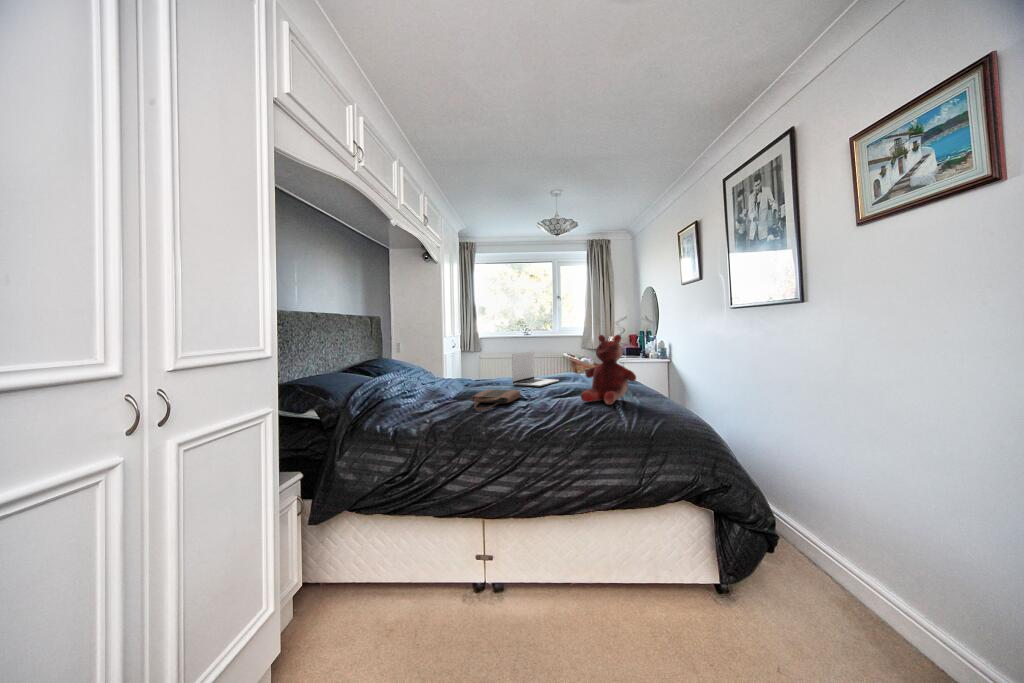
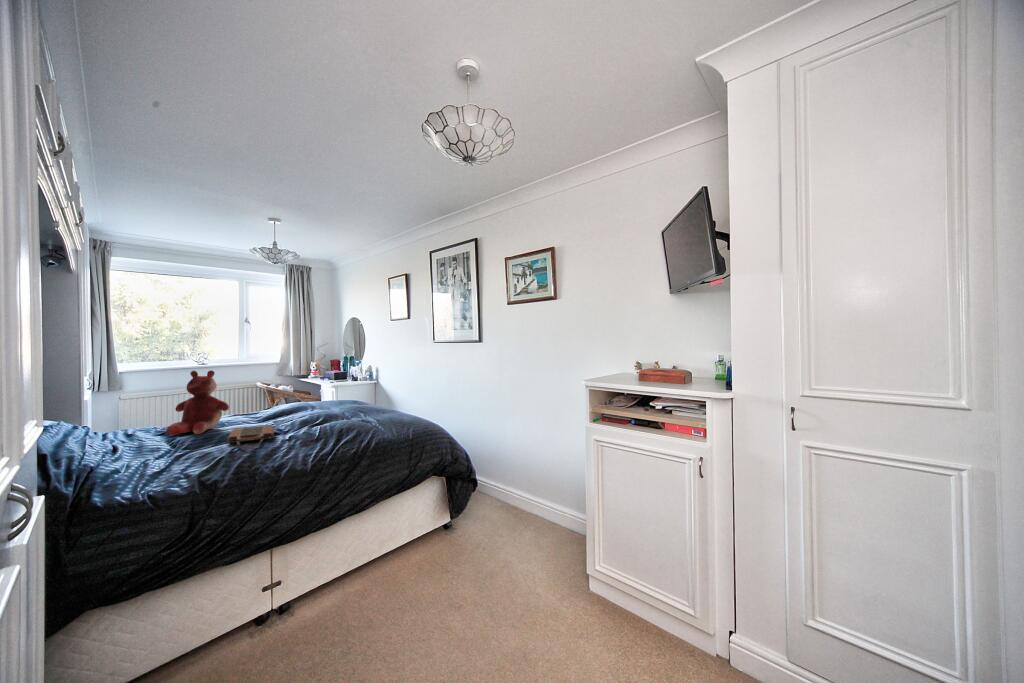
teddy bear: present [581,335,636,404] -> present [167,370,229,435]
laptop: present [512,352,559,386] -> none [246,385,294,421]

